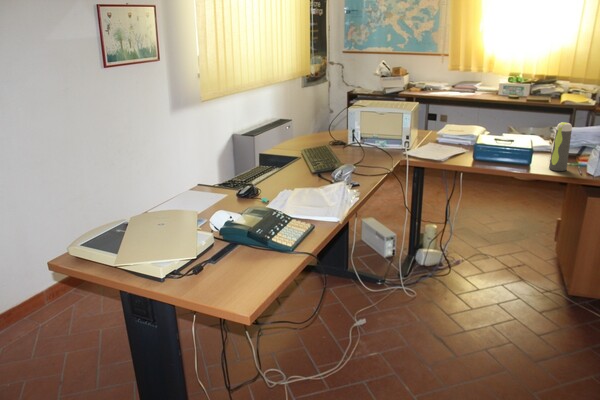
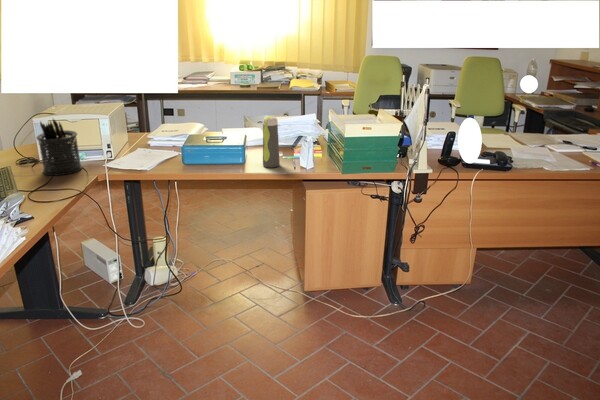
pen holder: none [354,110,386,157] -> present [37,119,82,175]

